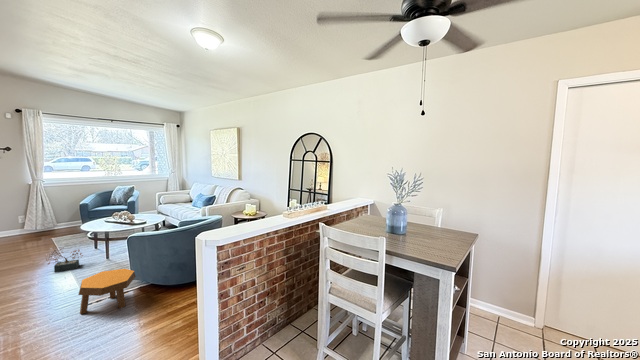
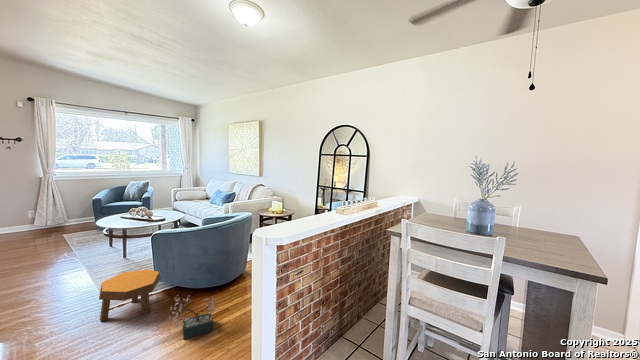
decorative plant: present [46,247,83,272] -> present [169,295,220,339]

